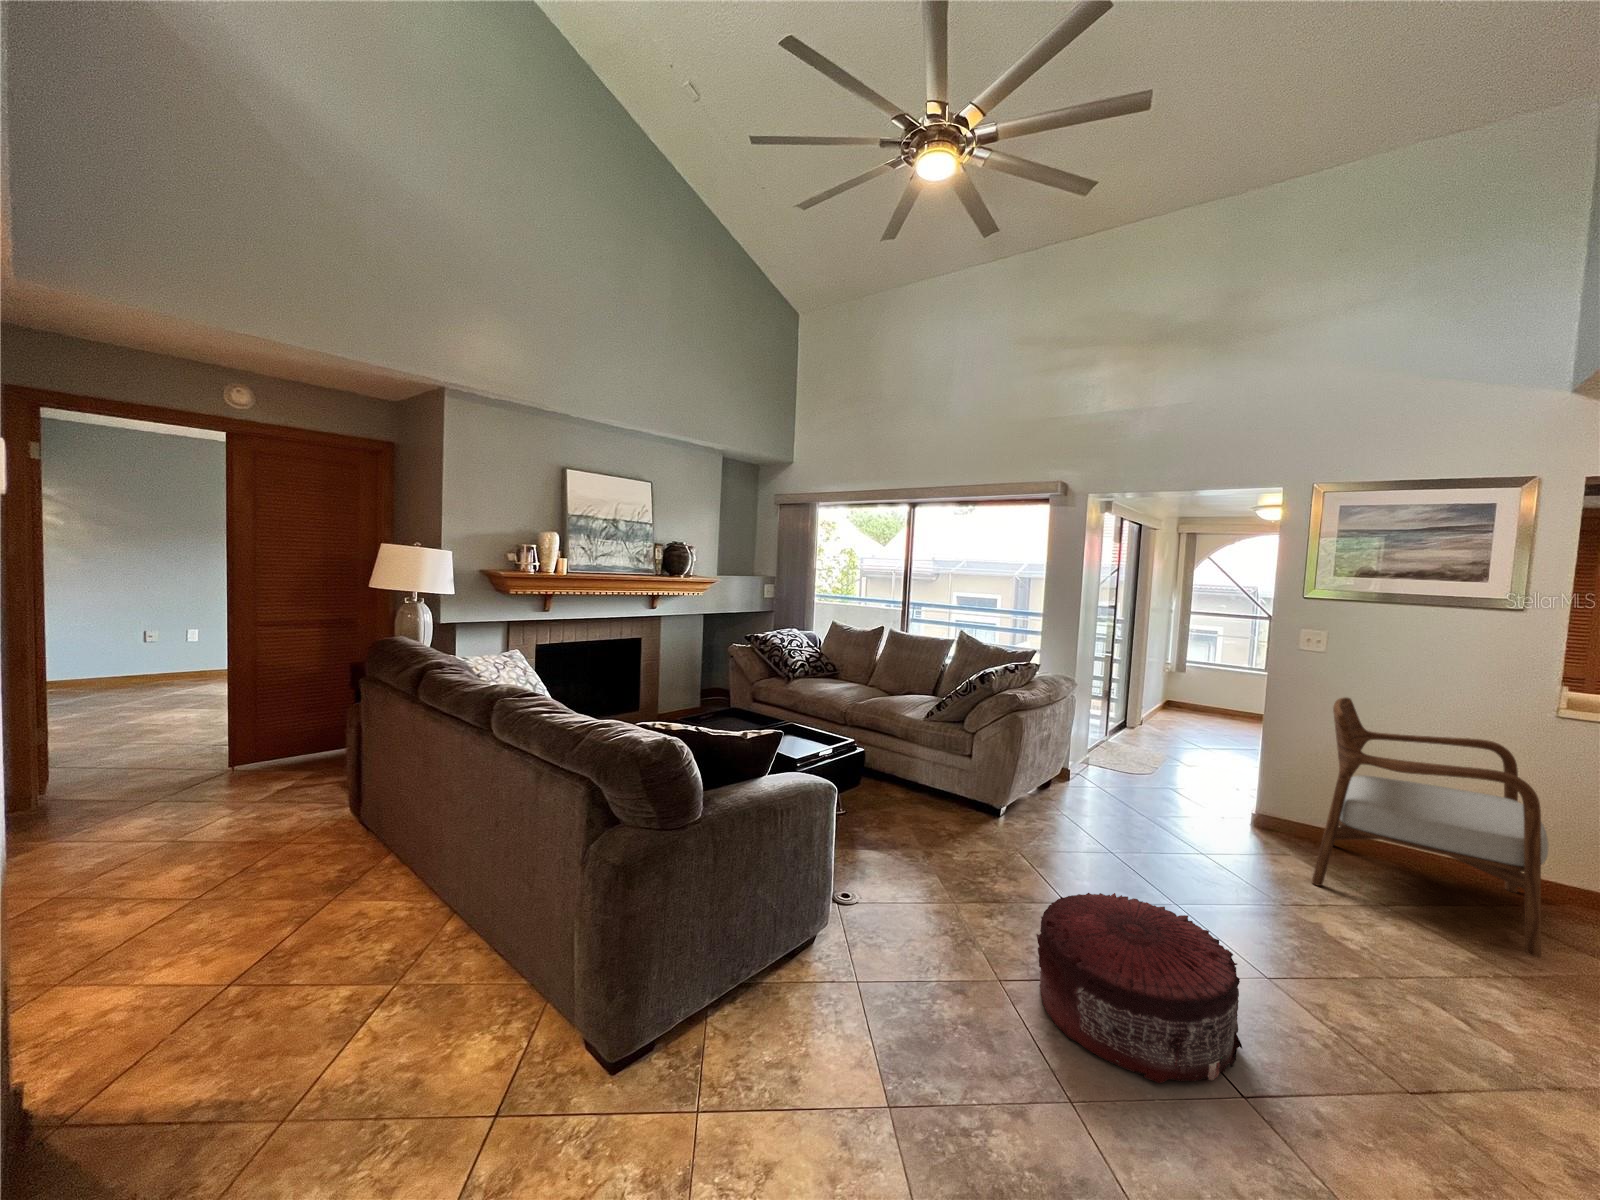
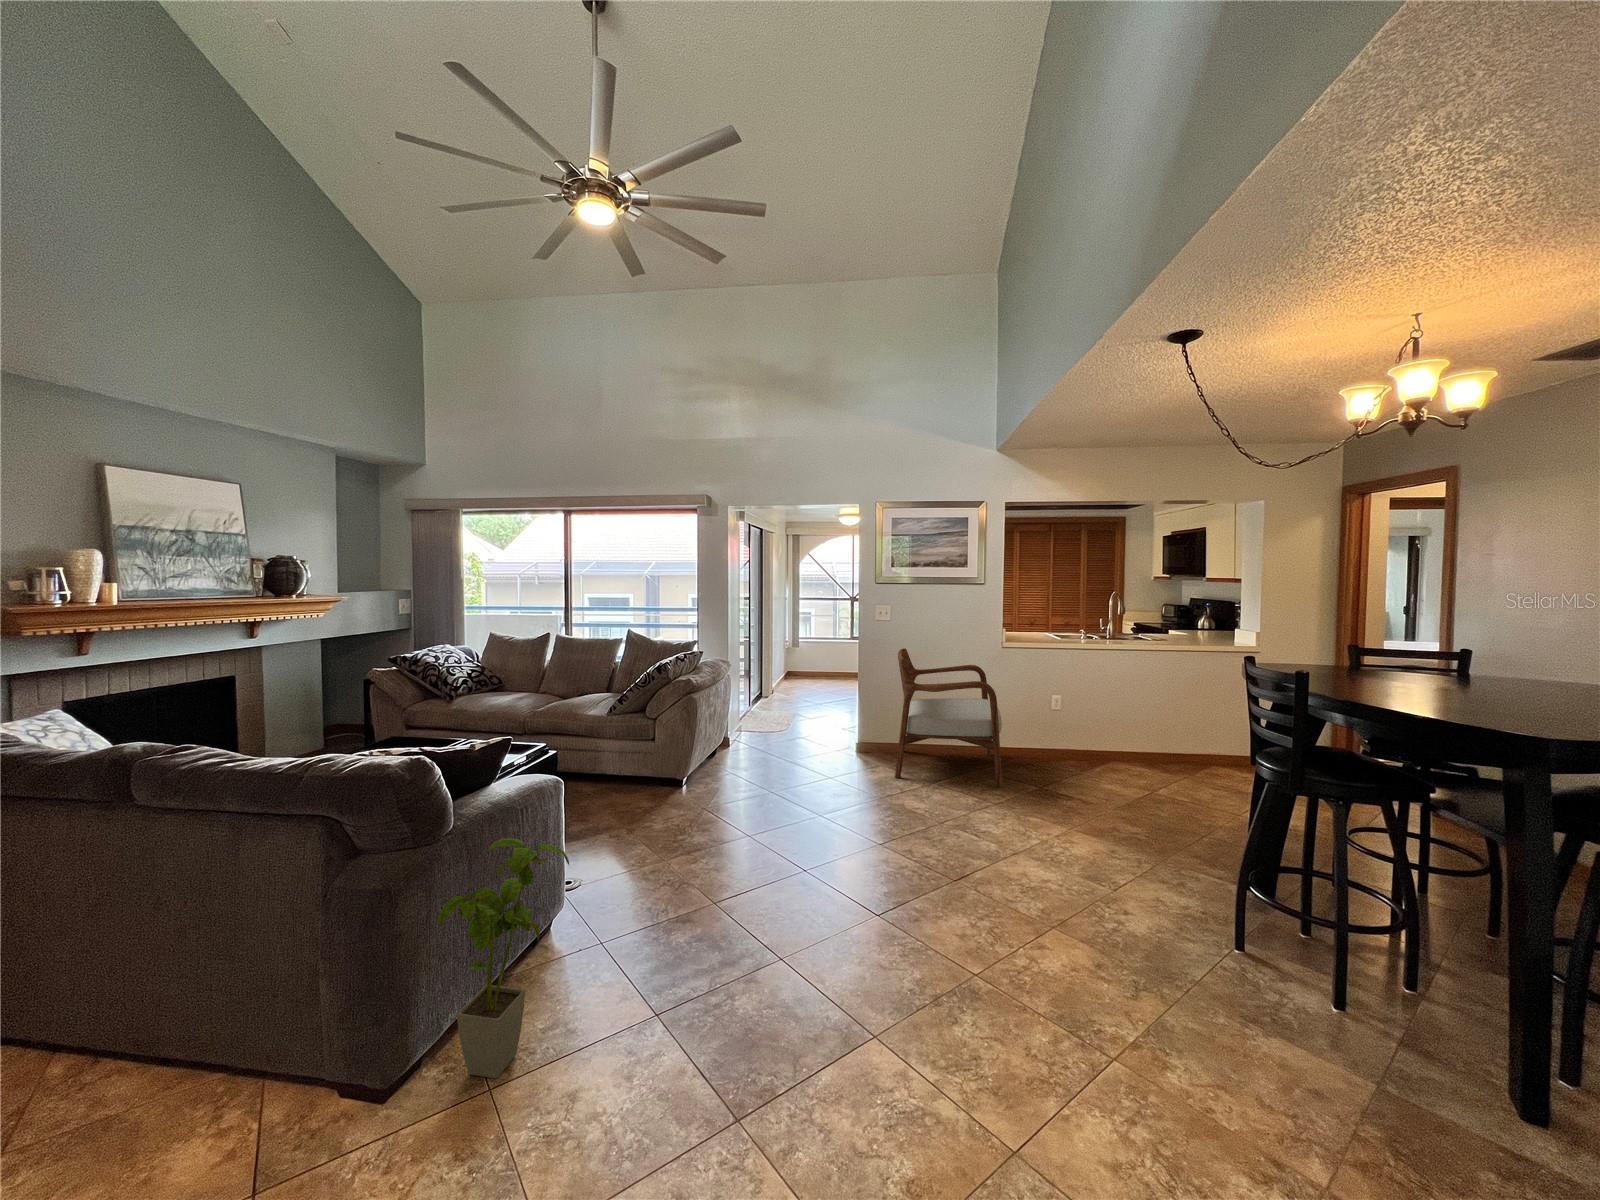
house plant: none [666,846,803,1104] -> present [438,838,569,1079]
pouf: present [1037,893,1242,1084] -> none [738,810,871,924]

